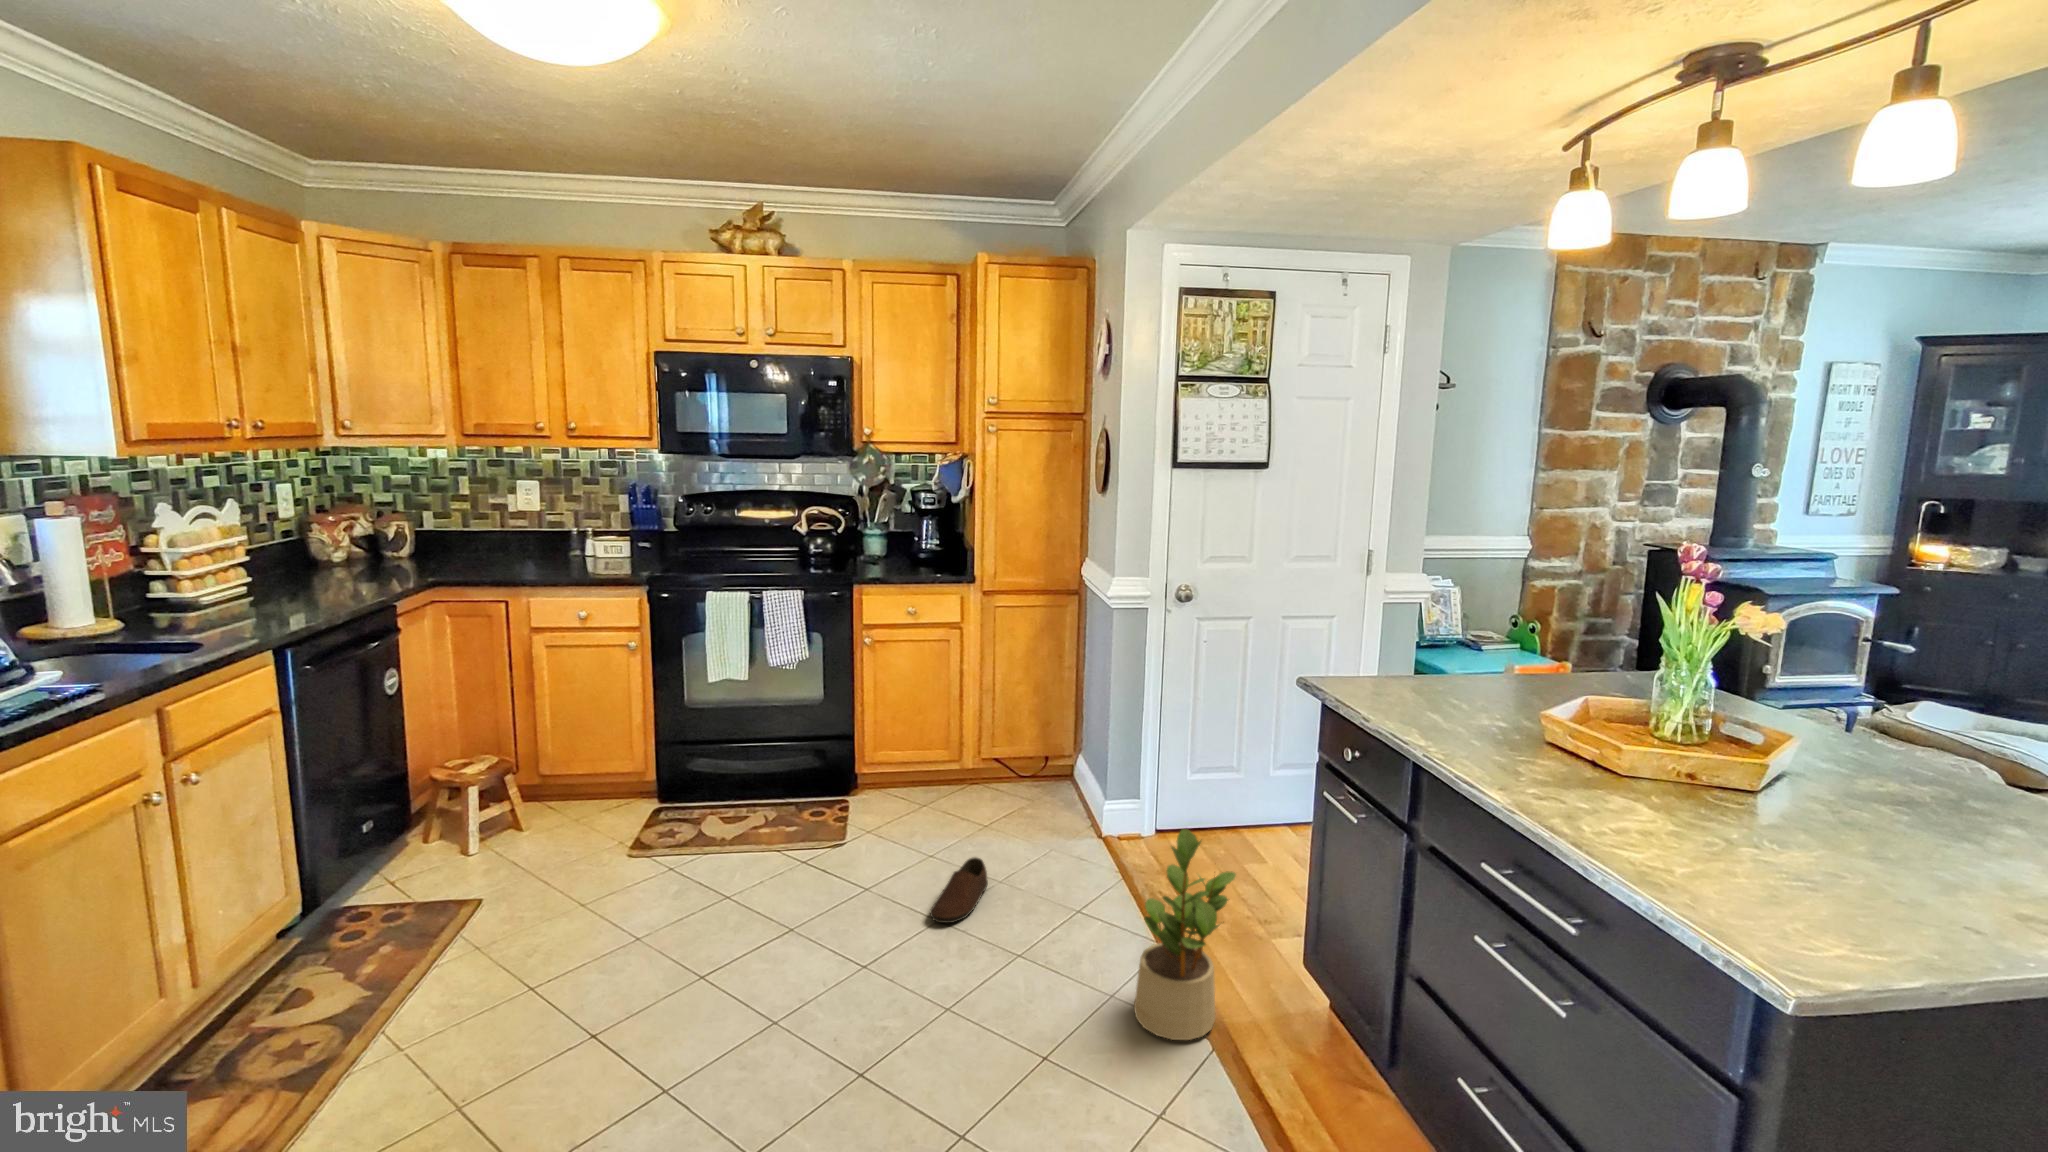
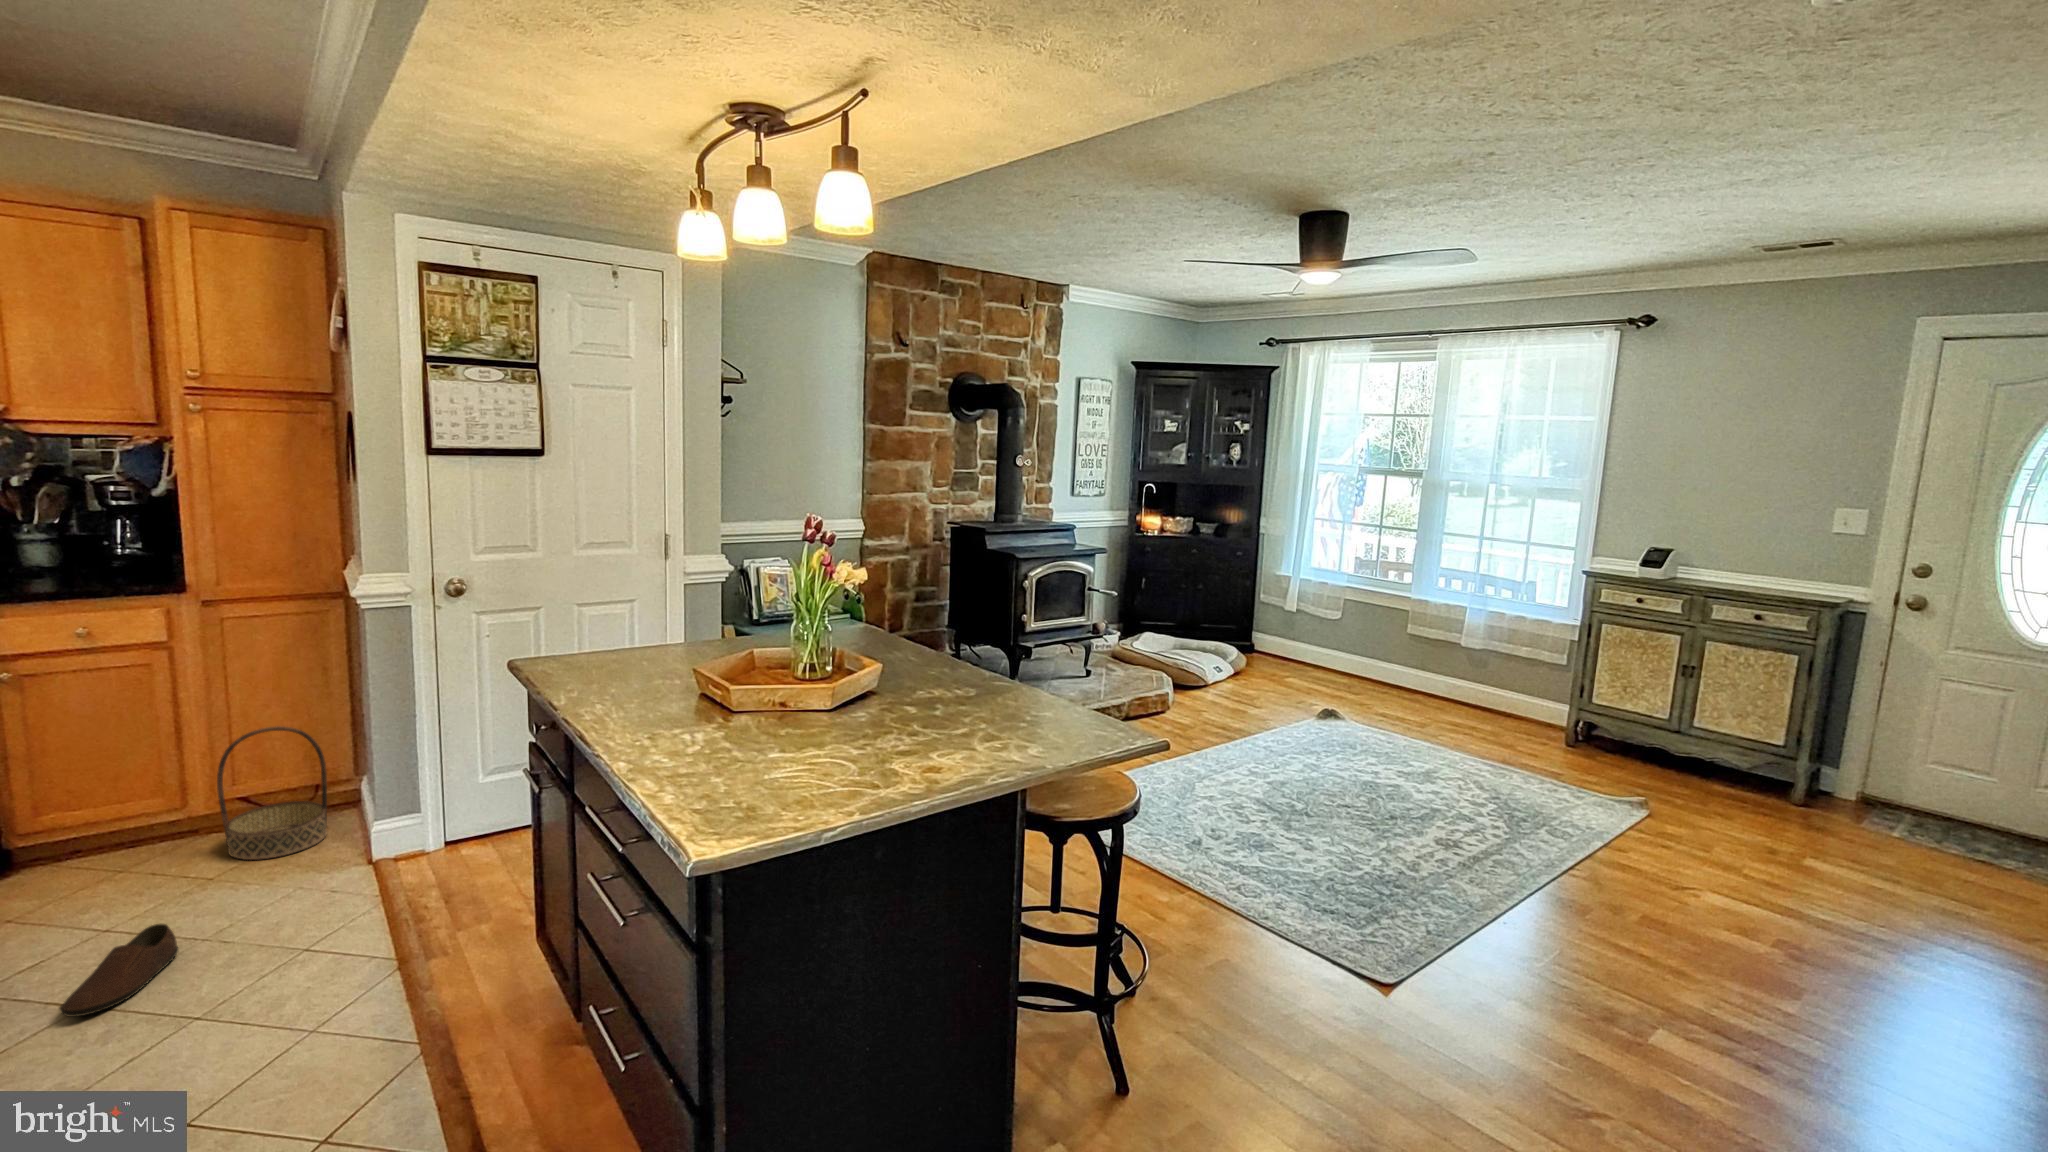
basket: none [985,702,1056,815] -> present [217,726,327,860]
potted plant: present [1134,829,1236,1040] -> none [323,845,447,1074]

